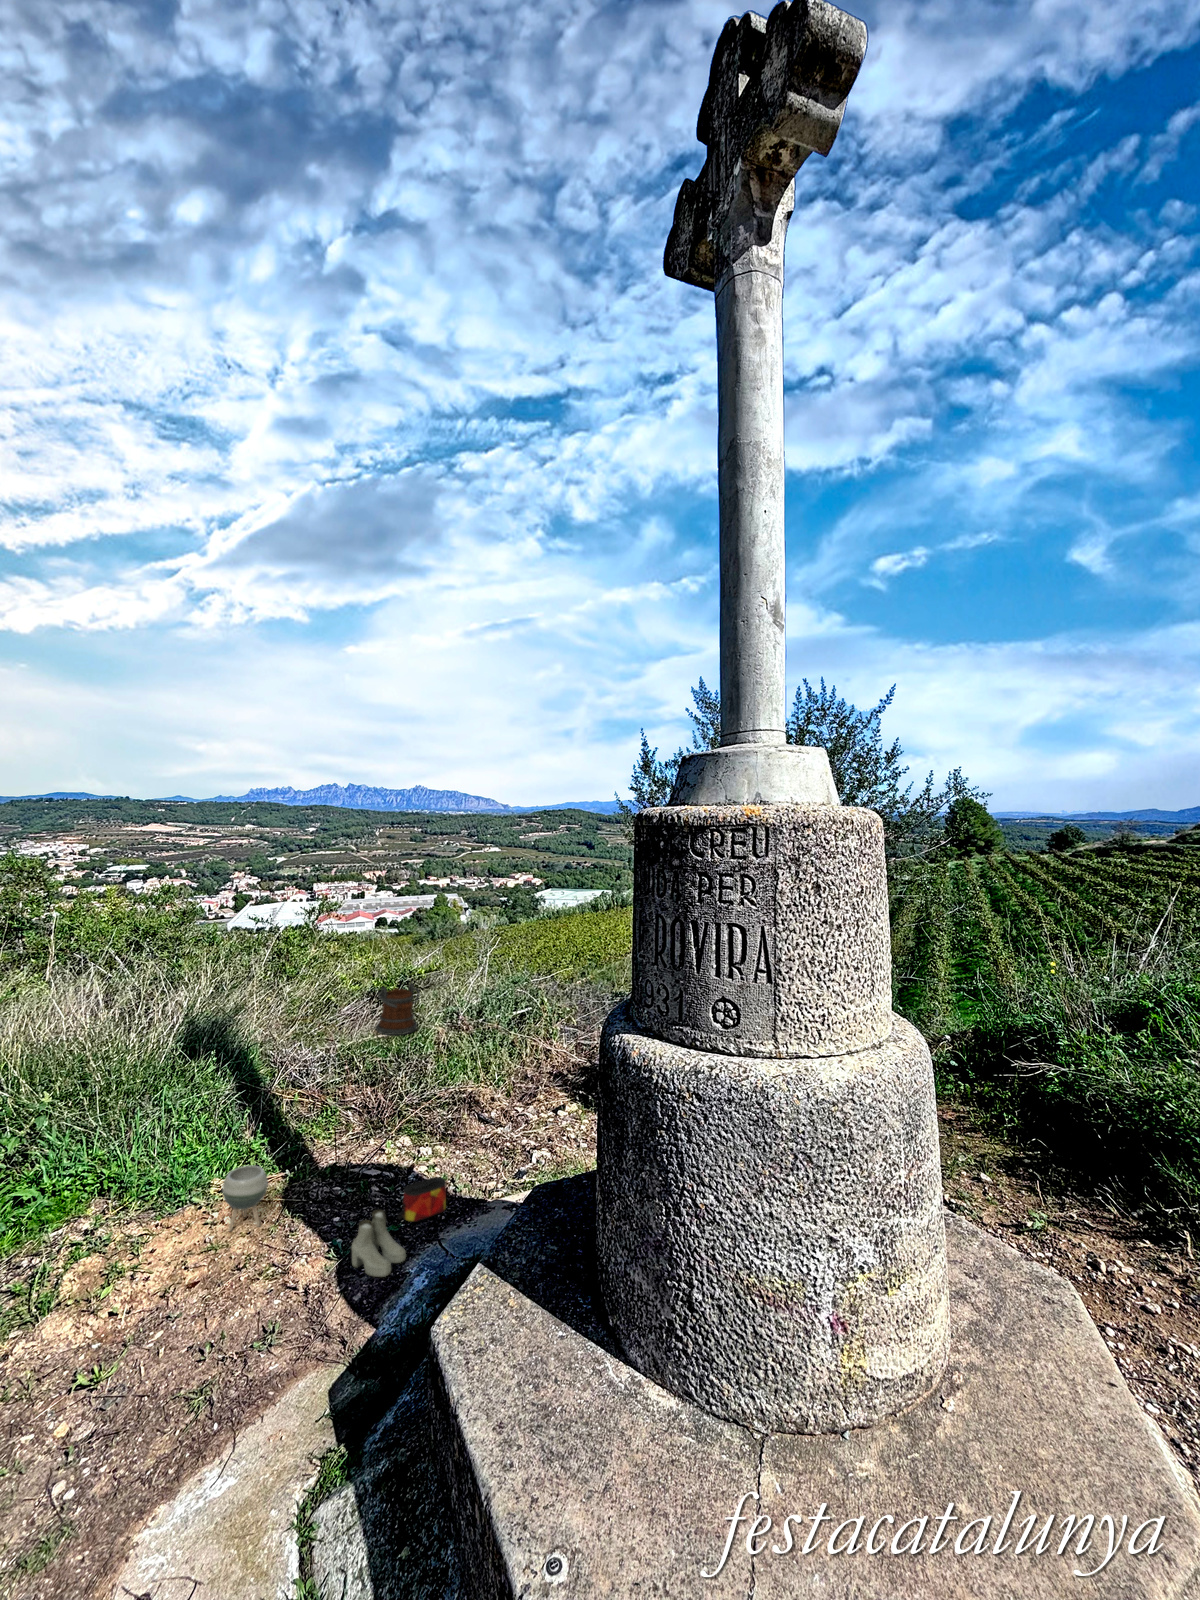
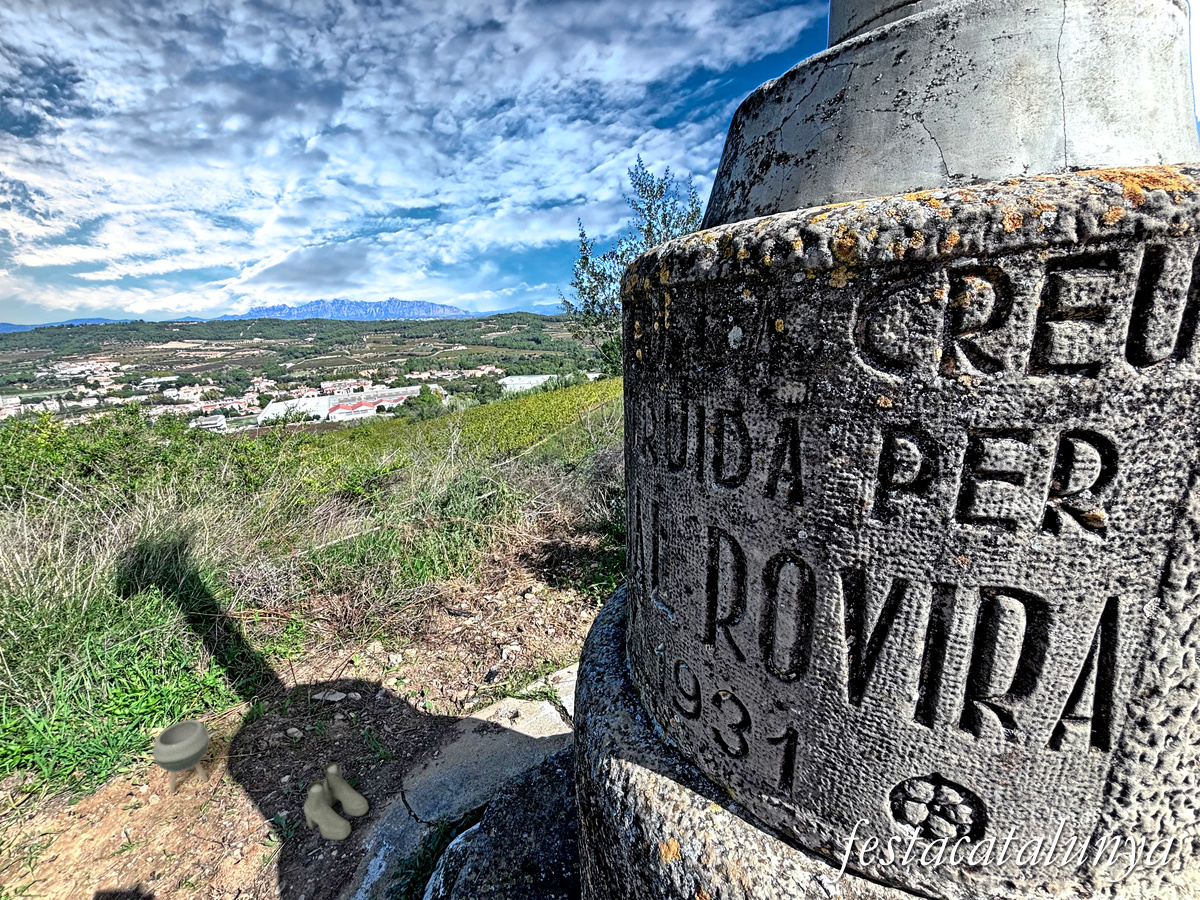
bucket: present [375,984,420,1035] -> none [338,486,384,537]
bag: present [398,1177,446,1222] -> none [362,700,415,754]

